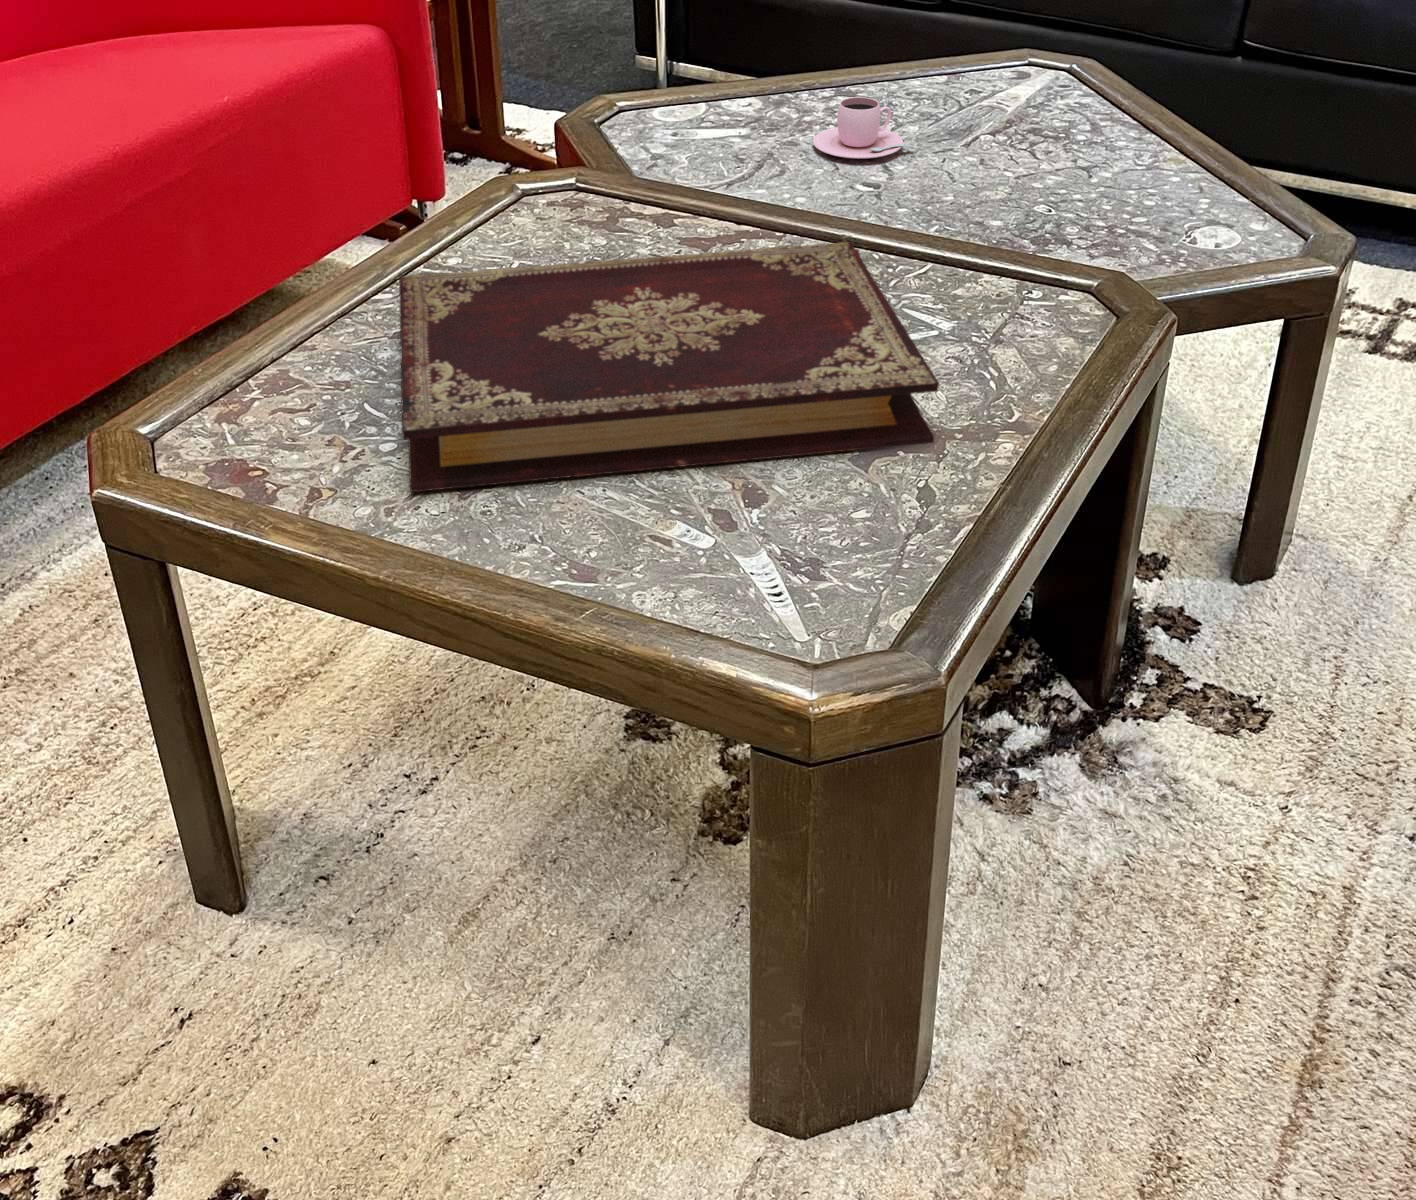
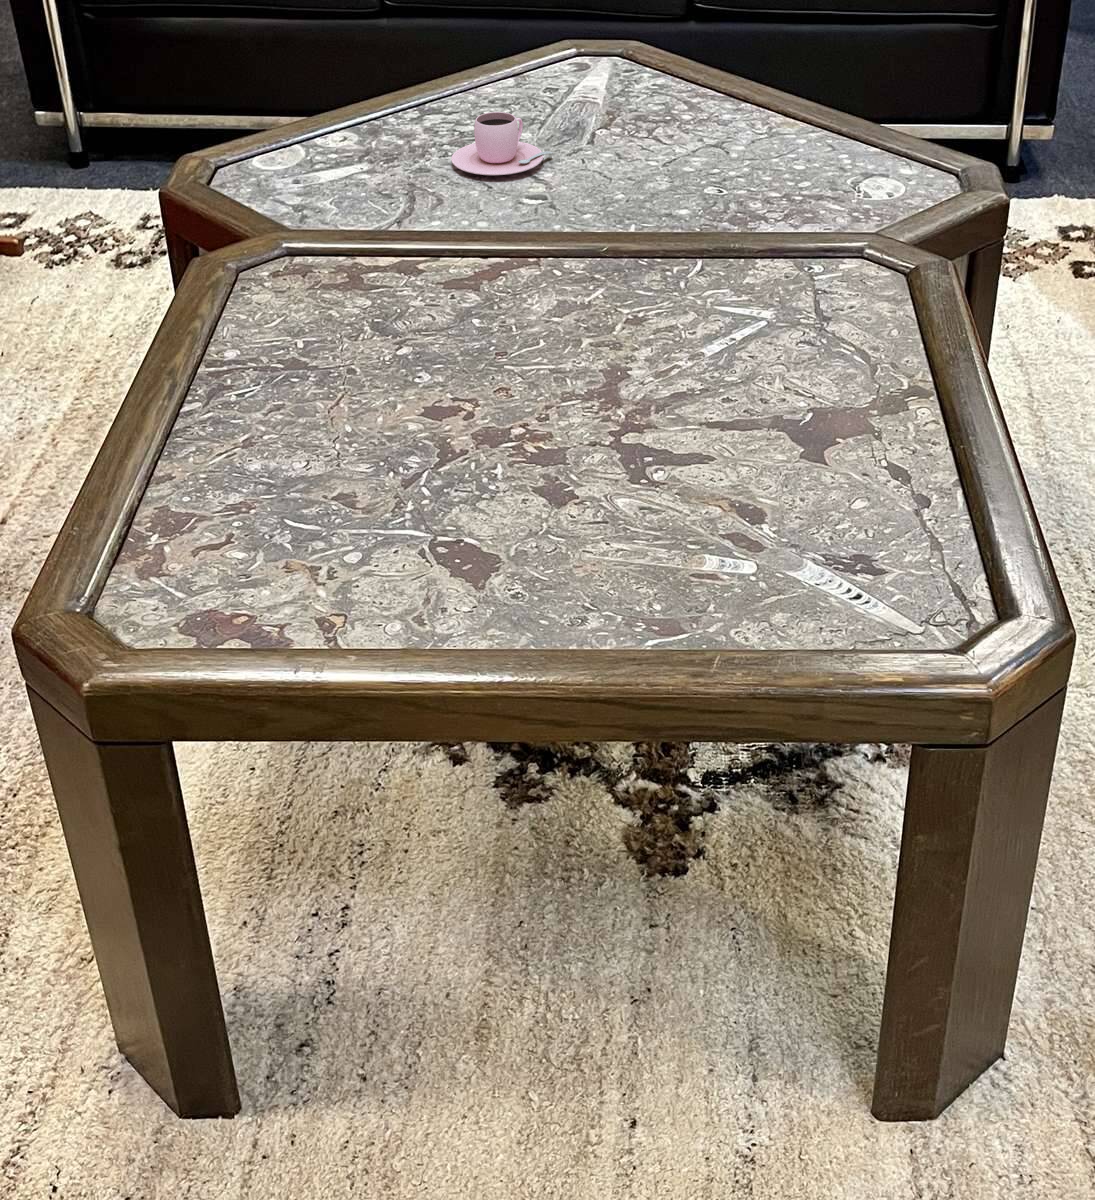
book: present [399,242,939,492] -> none [242,252,865,597]

